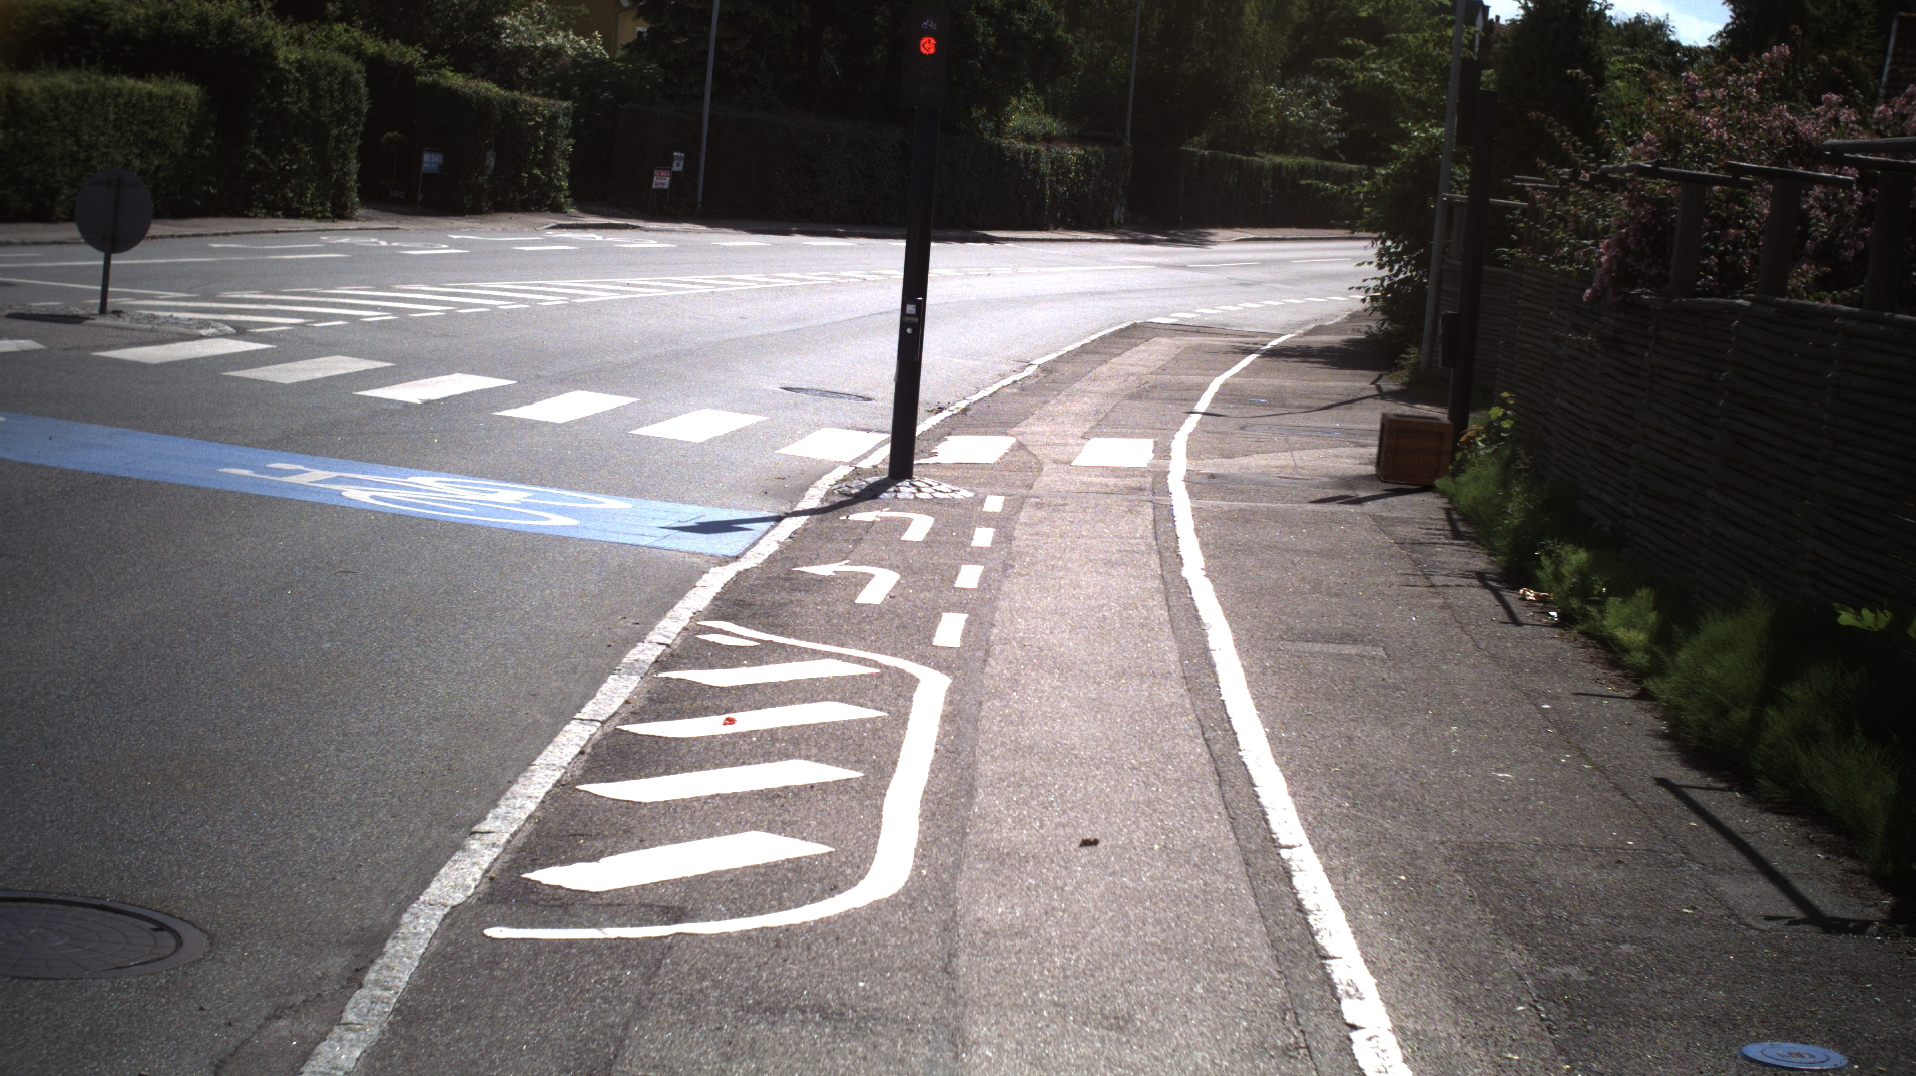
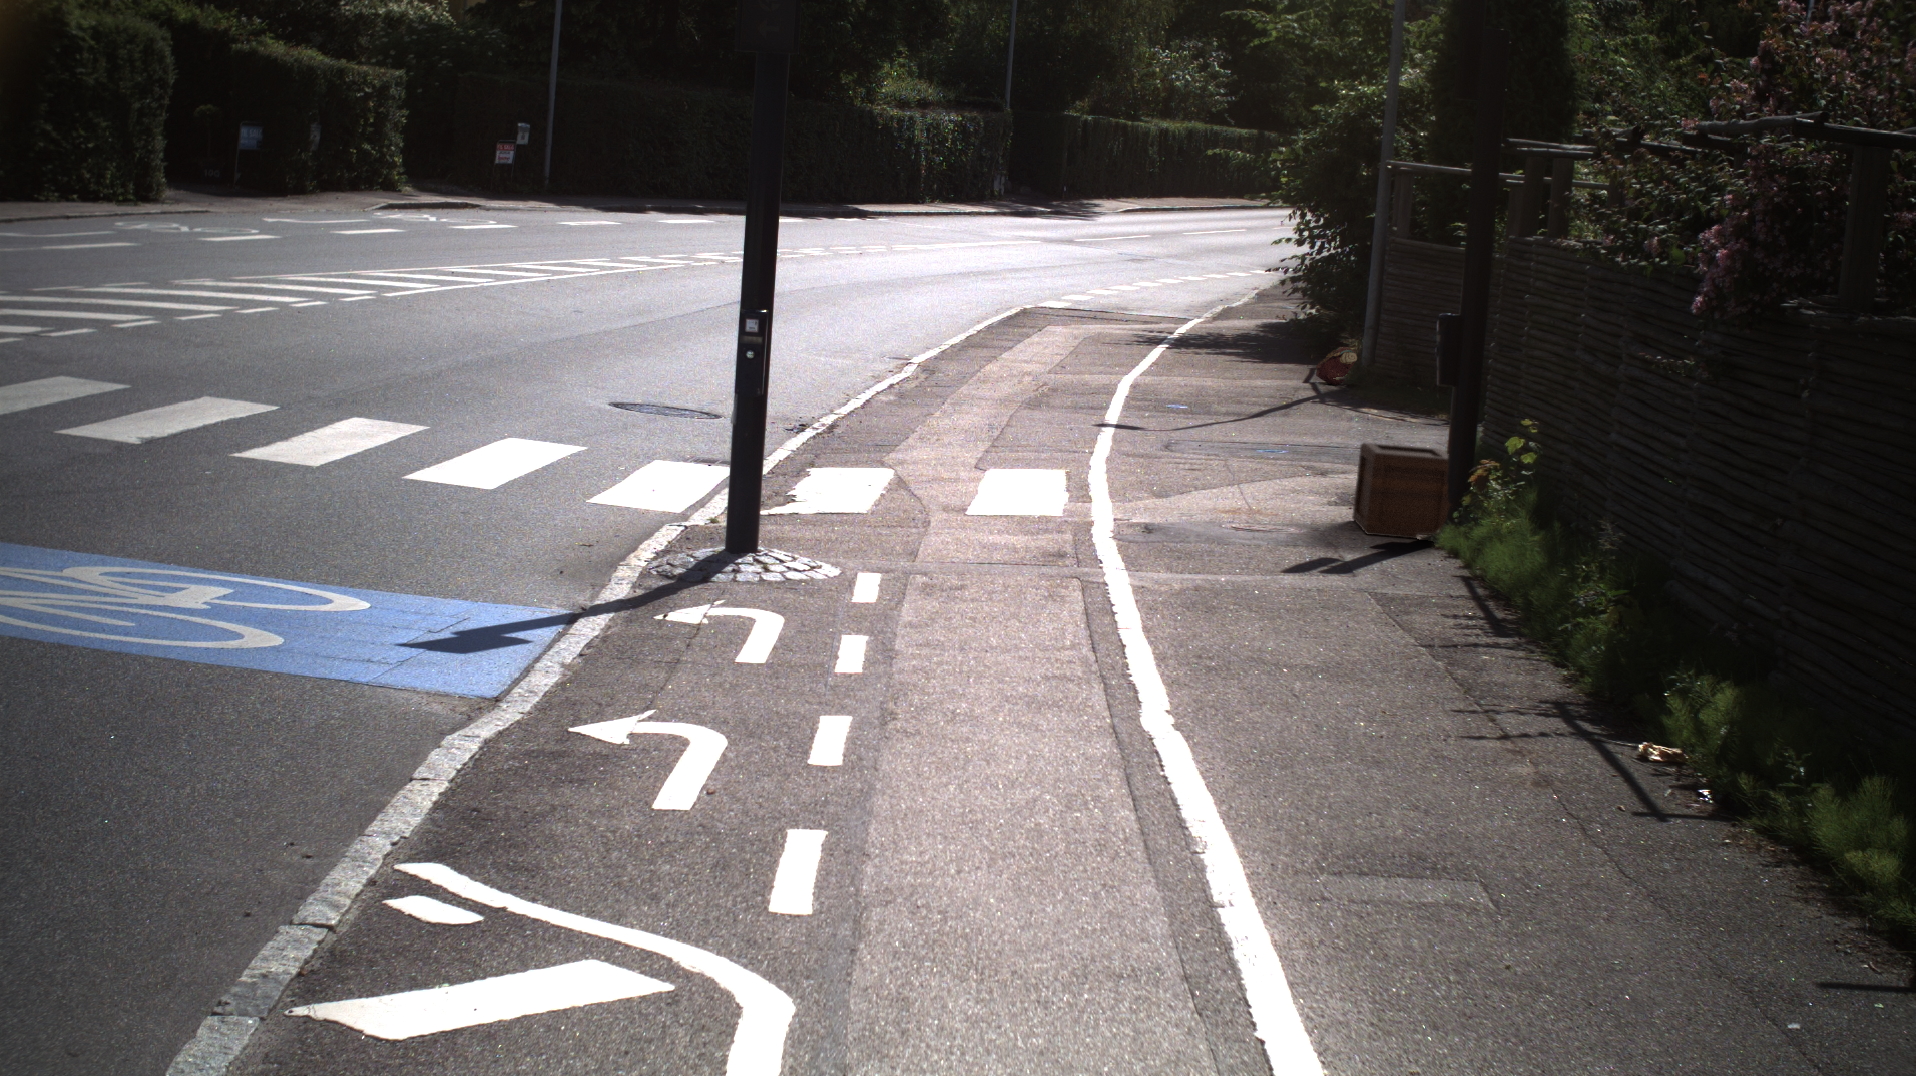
backpack: none [1383,354,1419,386] -> present [1316,348,1357,385]

